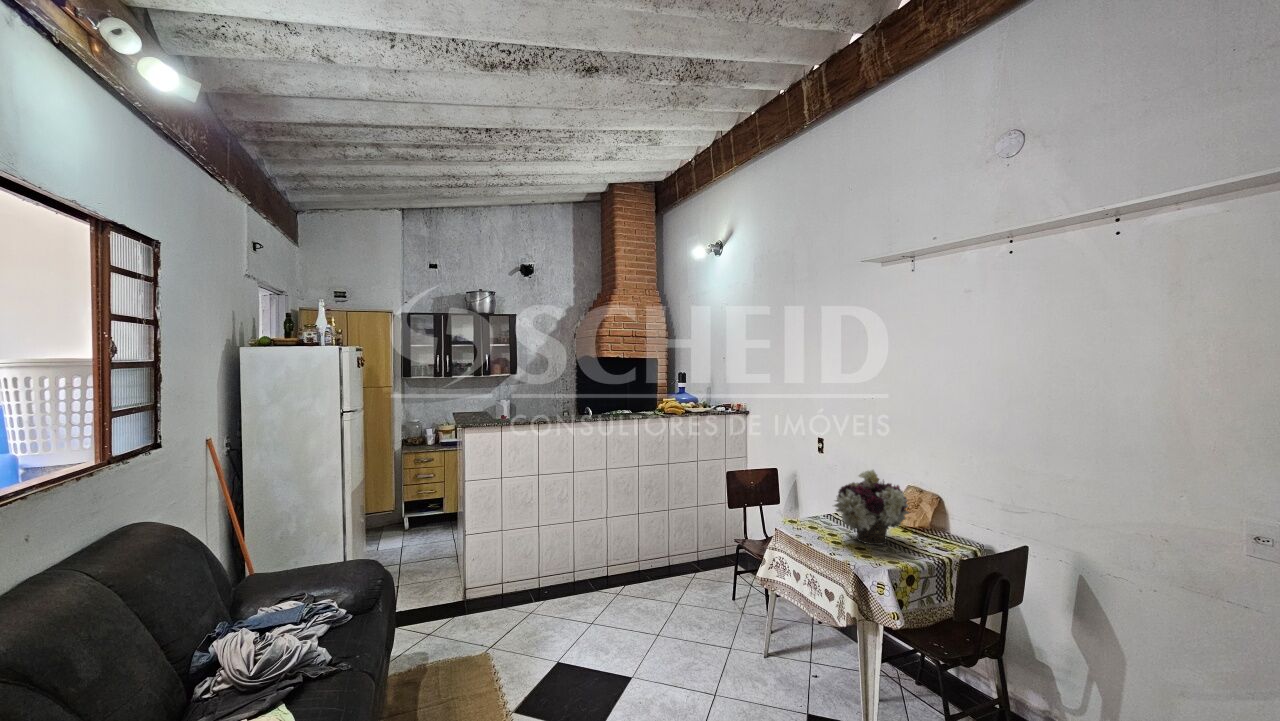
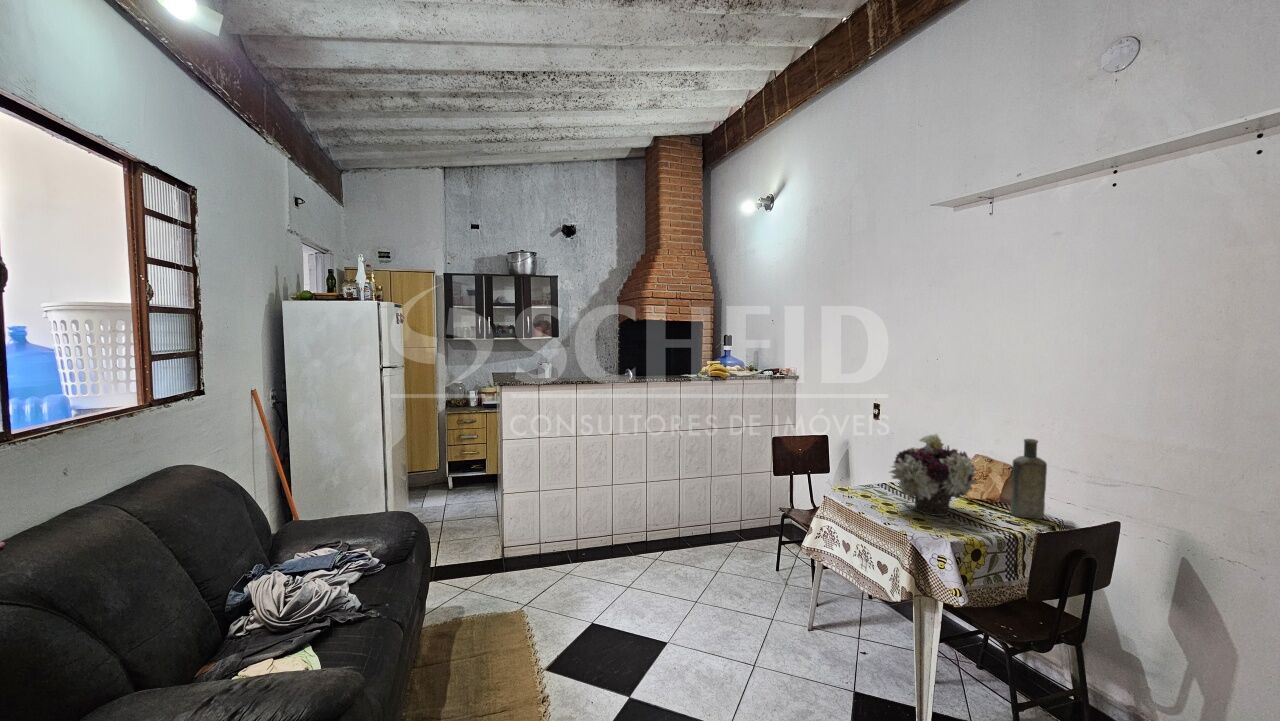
bottle: none [933,472,968,544] -> present [1010,439,1047,519]

